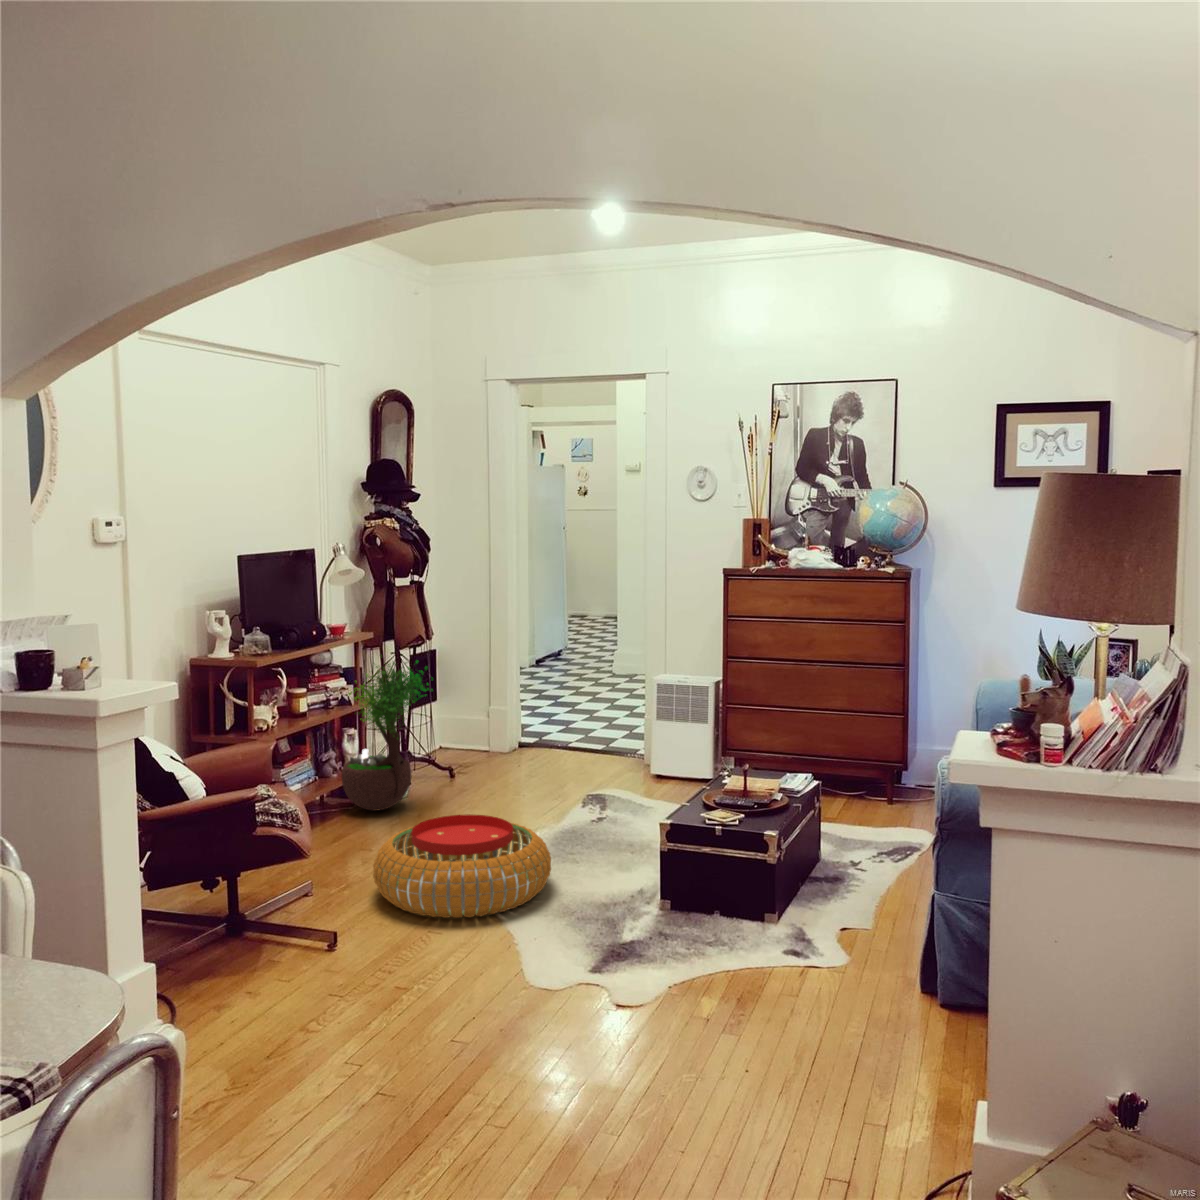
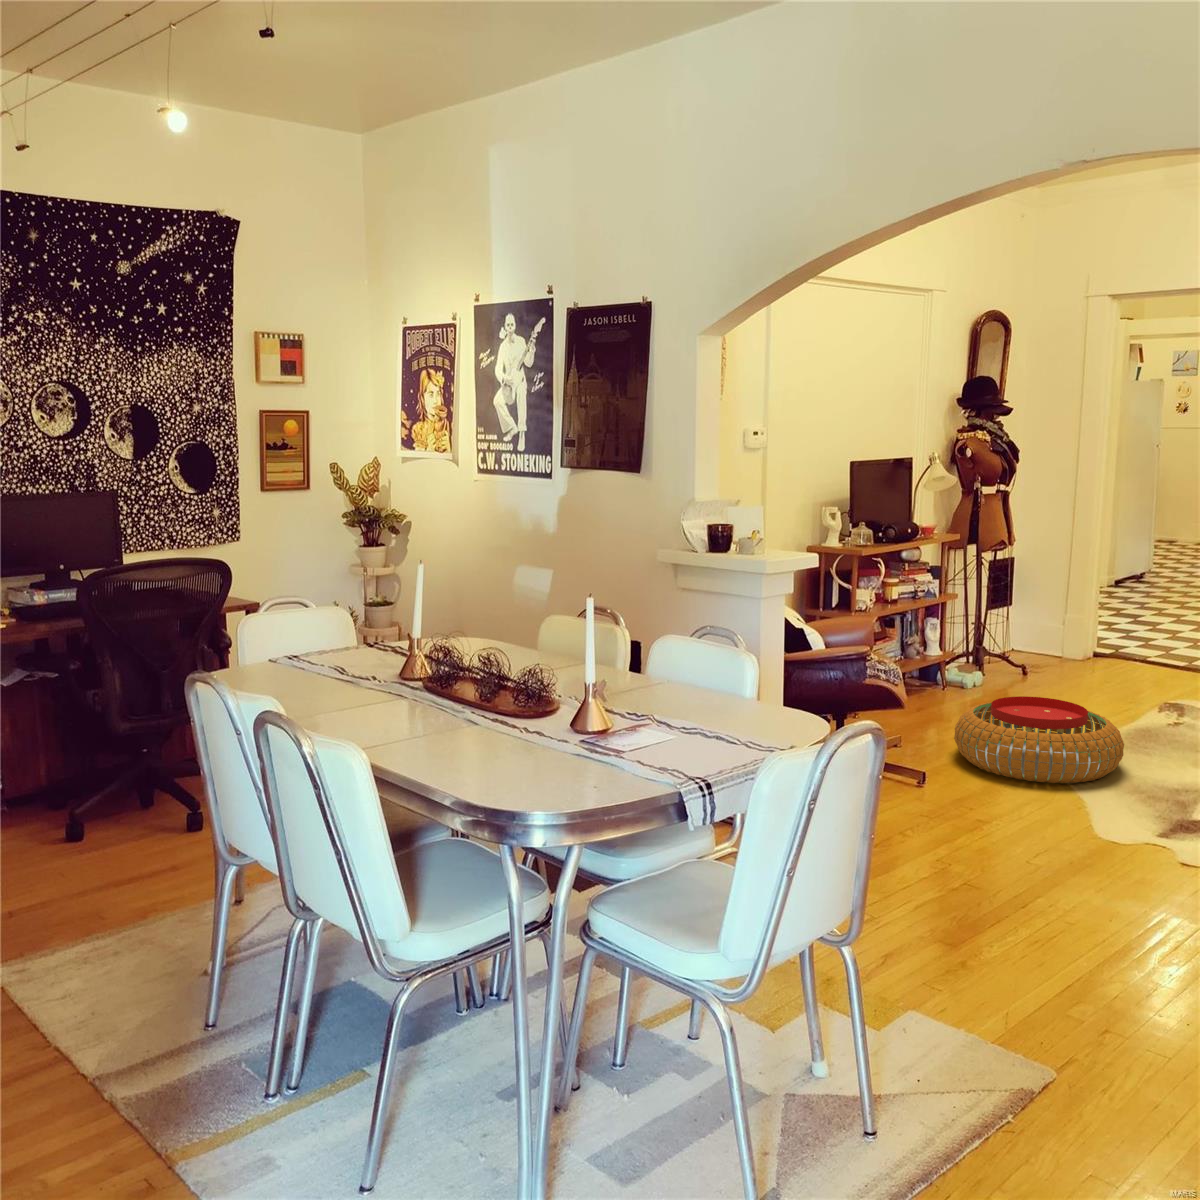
potted tree: present [342,661,426,811] -> none [924,553,1015,692]

